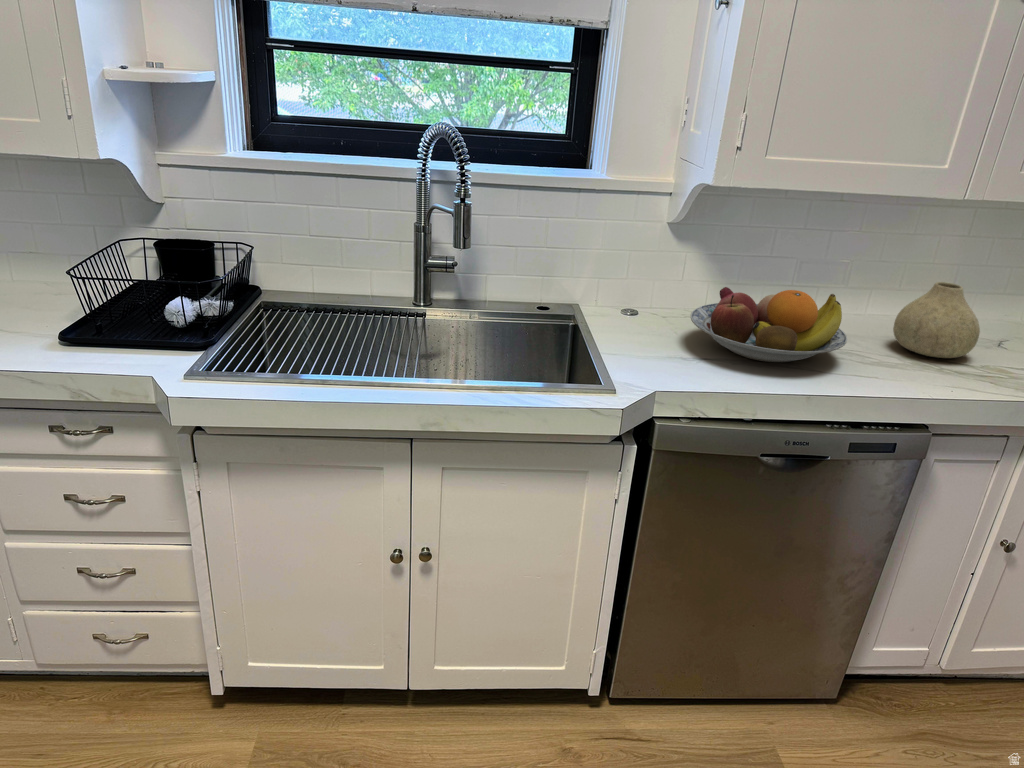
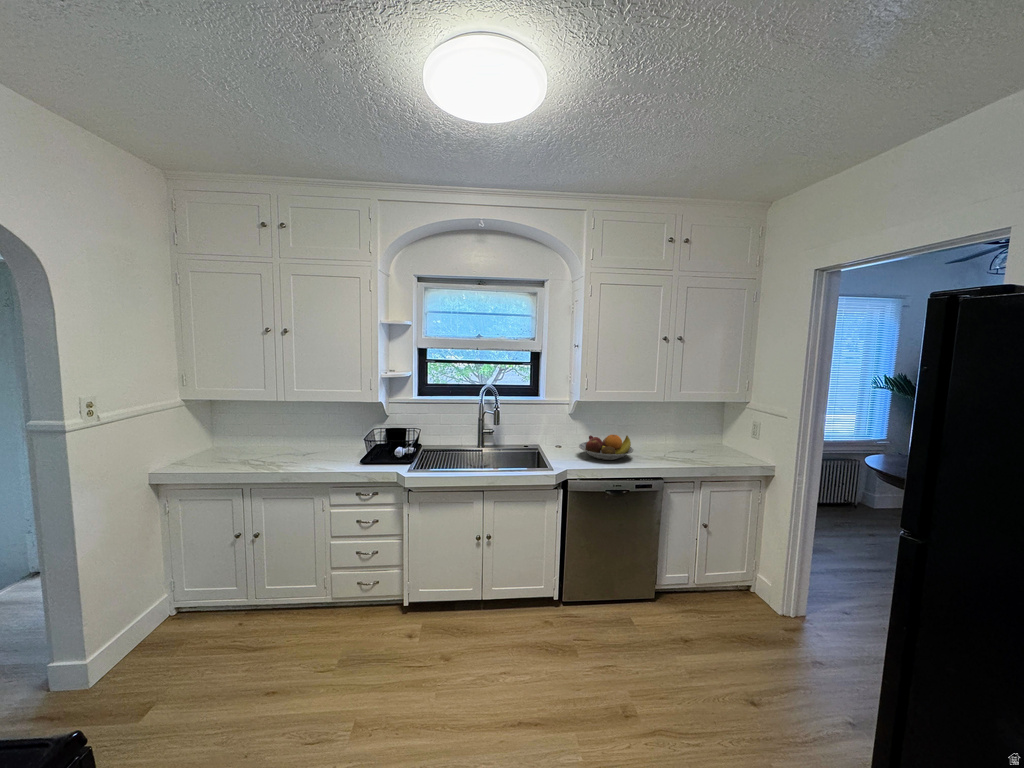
vase: present [893,282,980,358] -> none [652,430,680,456]

